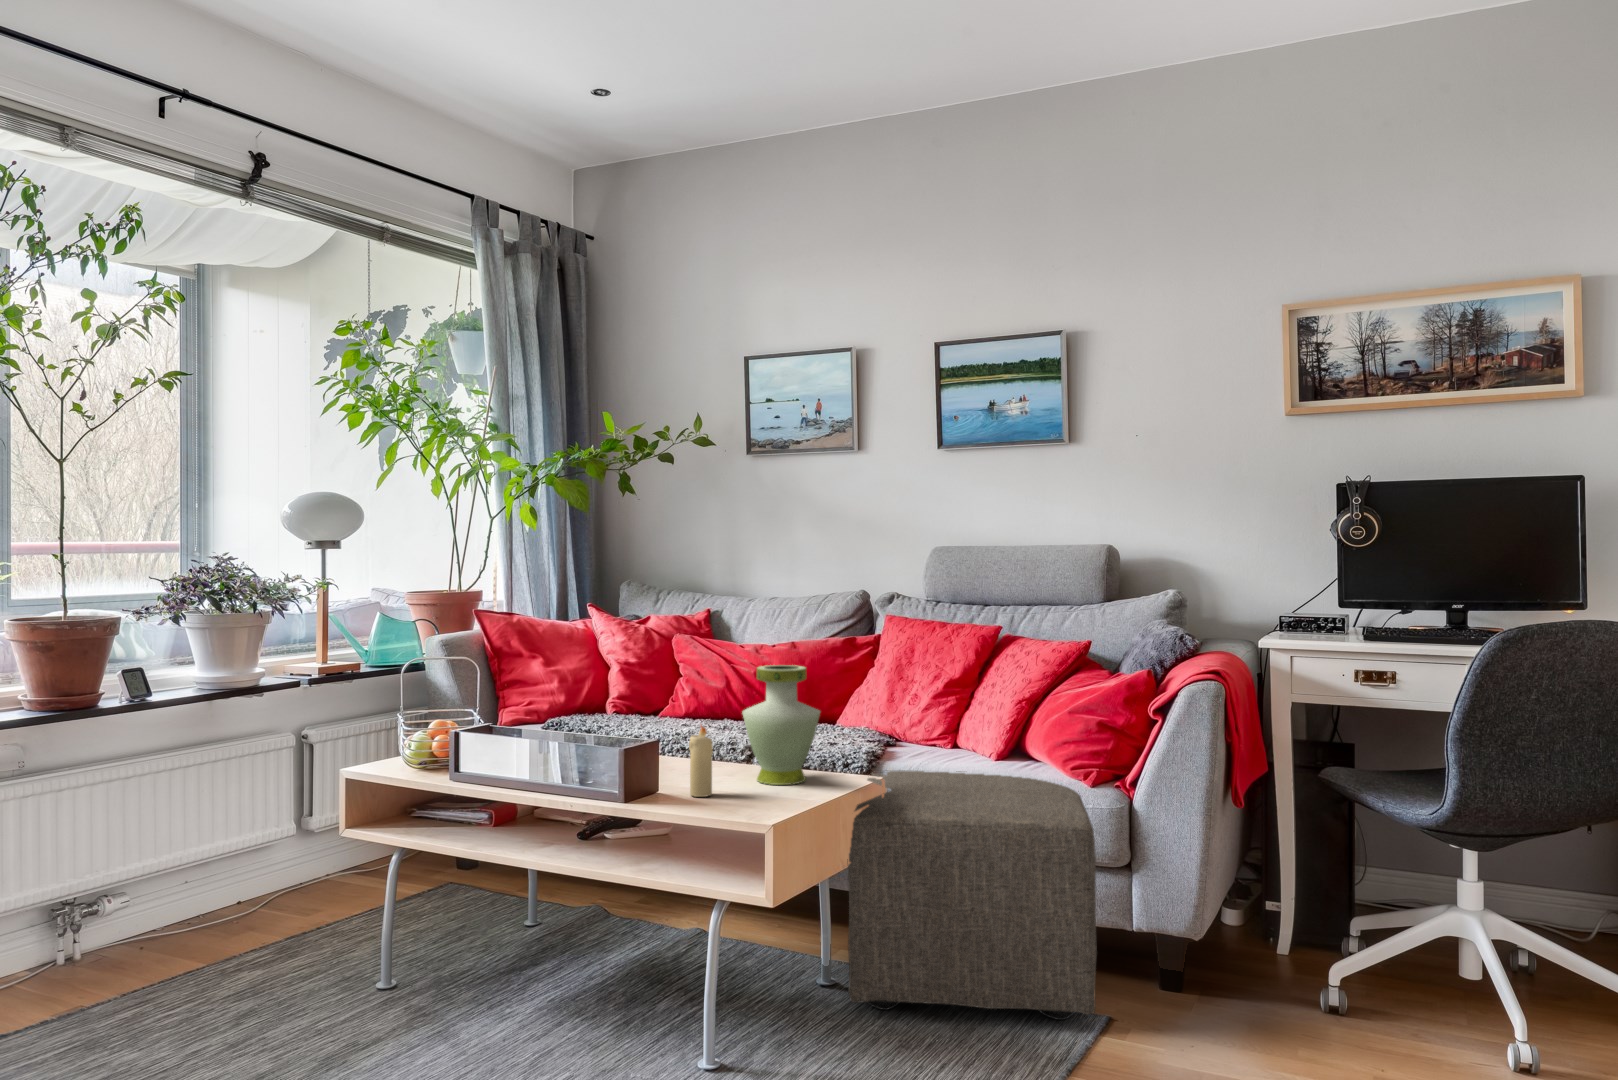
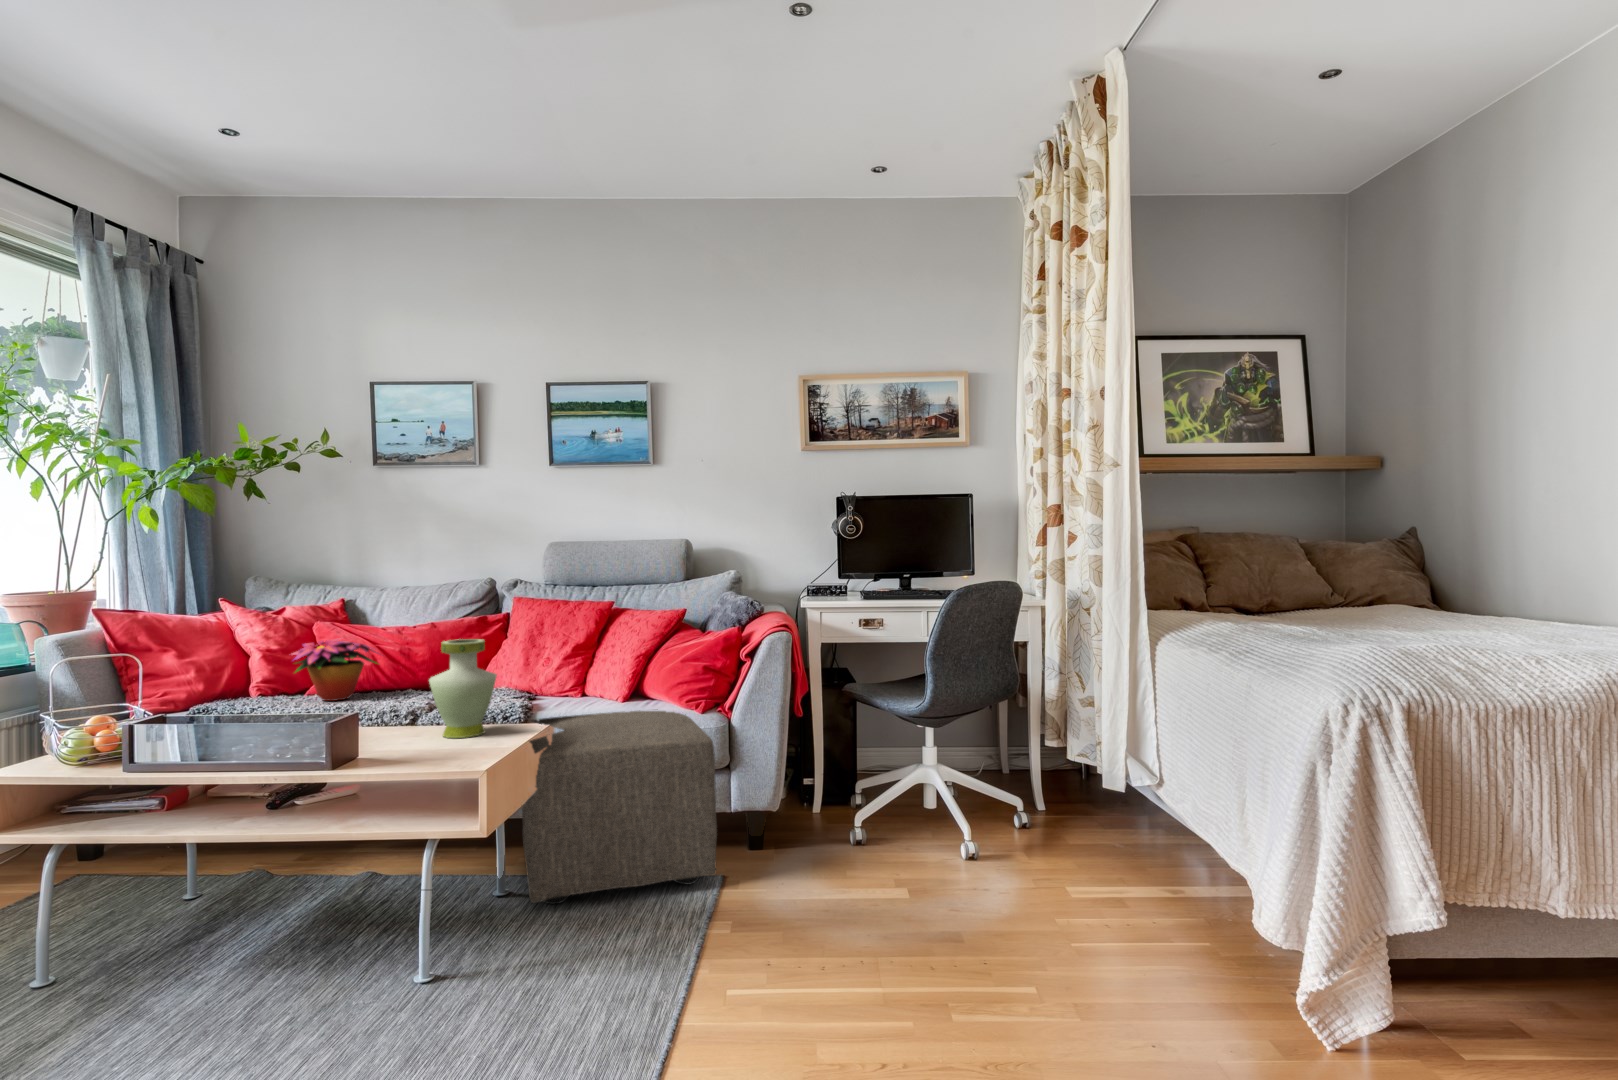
flower arrangement: none [634,652,736,725] -> present [291,638,377,701]
candle: present [689,725,713,797] -> none [389,692,411,755]

